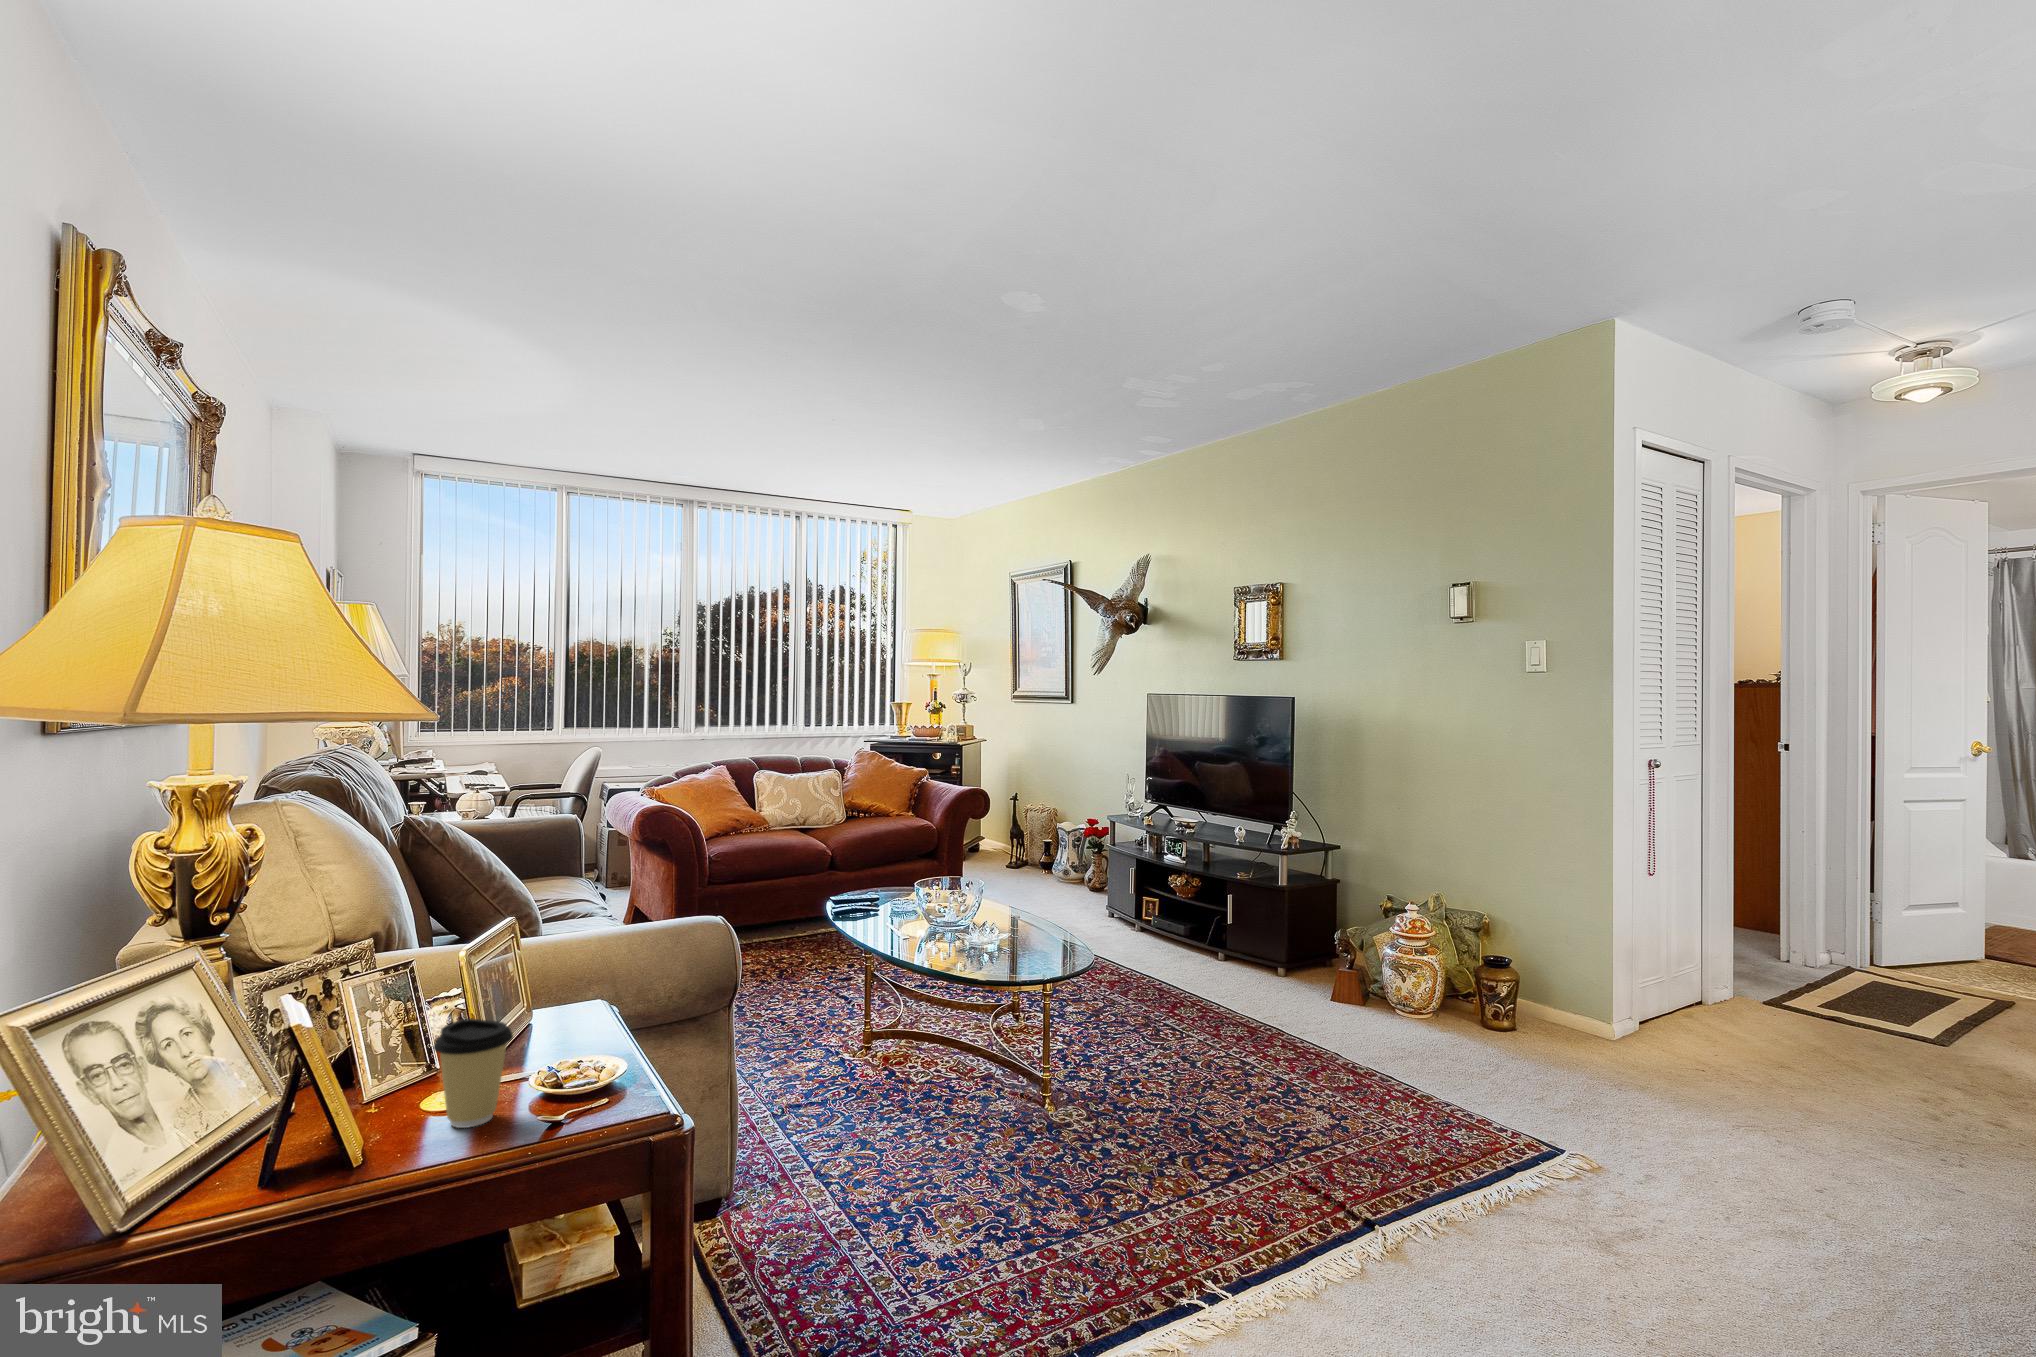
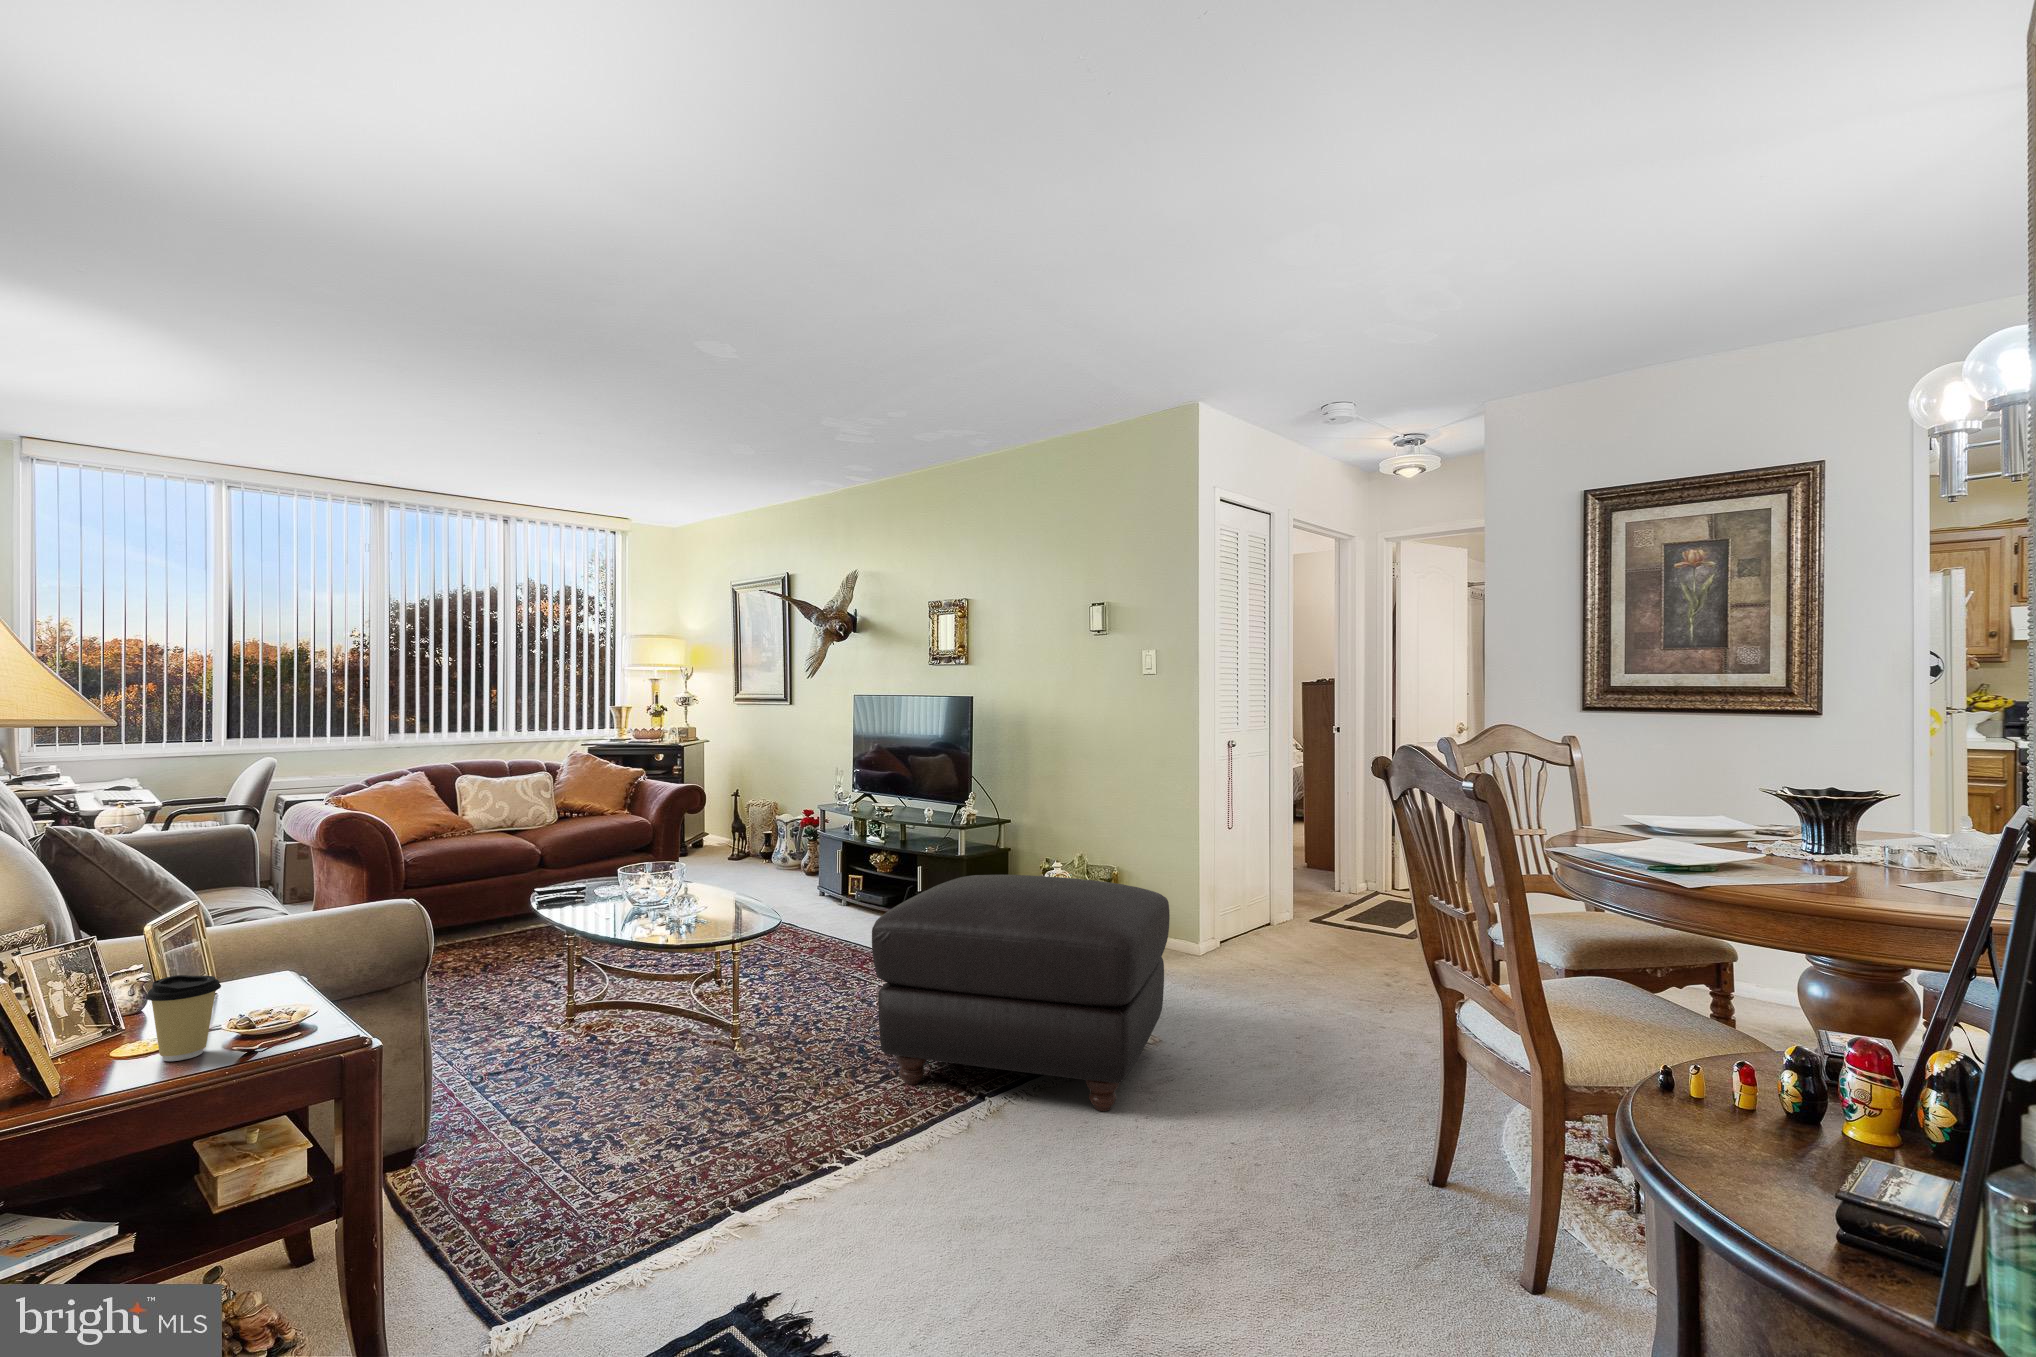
ottoman: none [1223,923,1617,1273] -> present [872,875,1170,1111]

